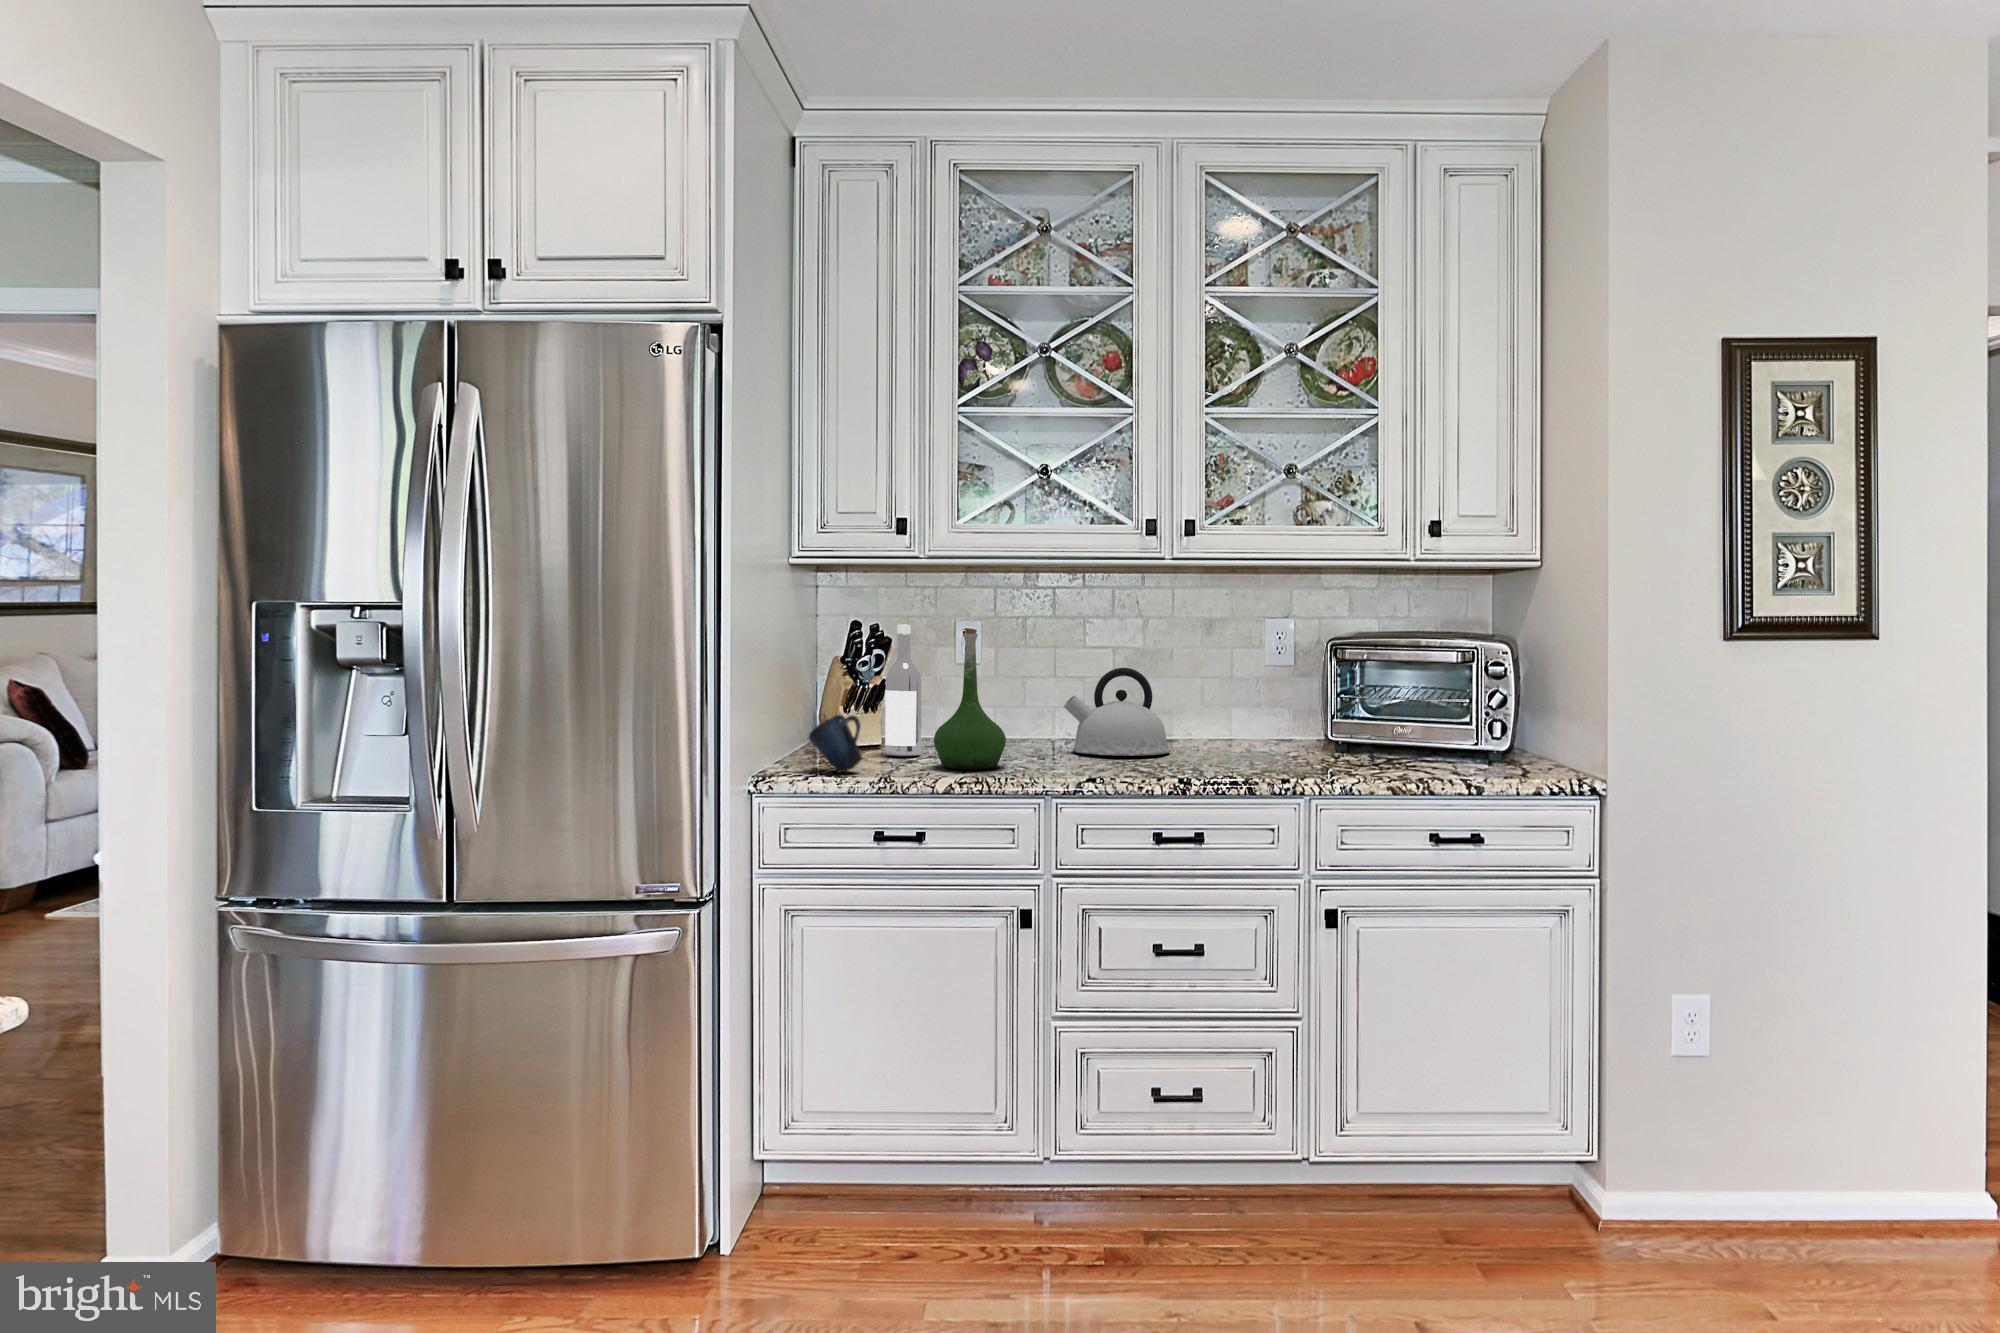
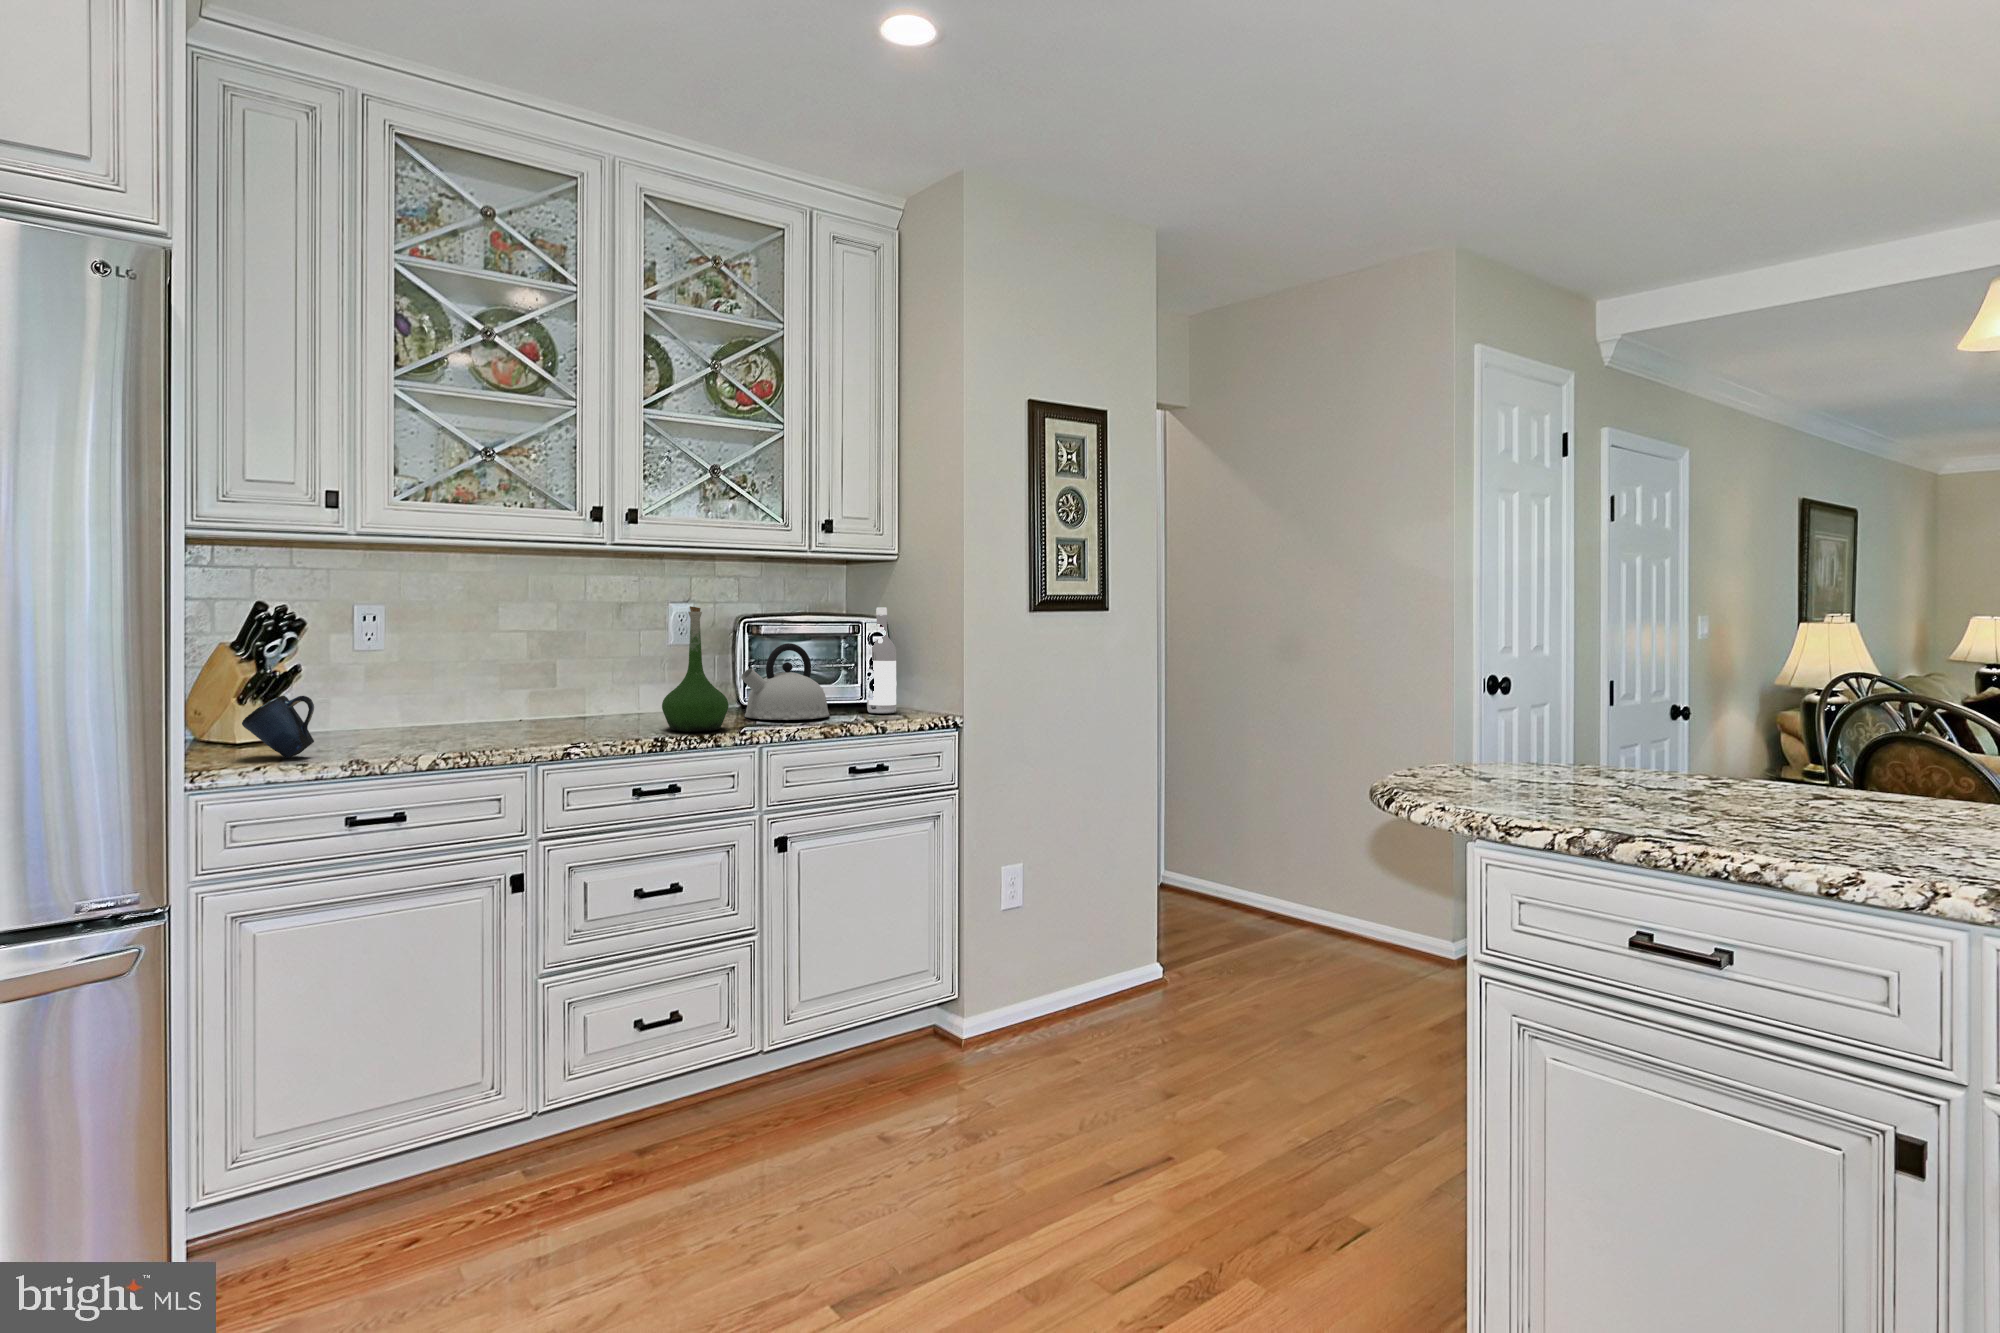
wine bottle: present [885,625,921,756] -> present [867,607,896,714]
vase: present [934,628,1006,769] -> present [662,606,729,732]
kettle: present [1064,668,1170,756] -> present [741,643,830,720]

